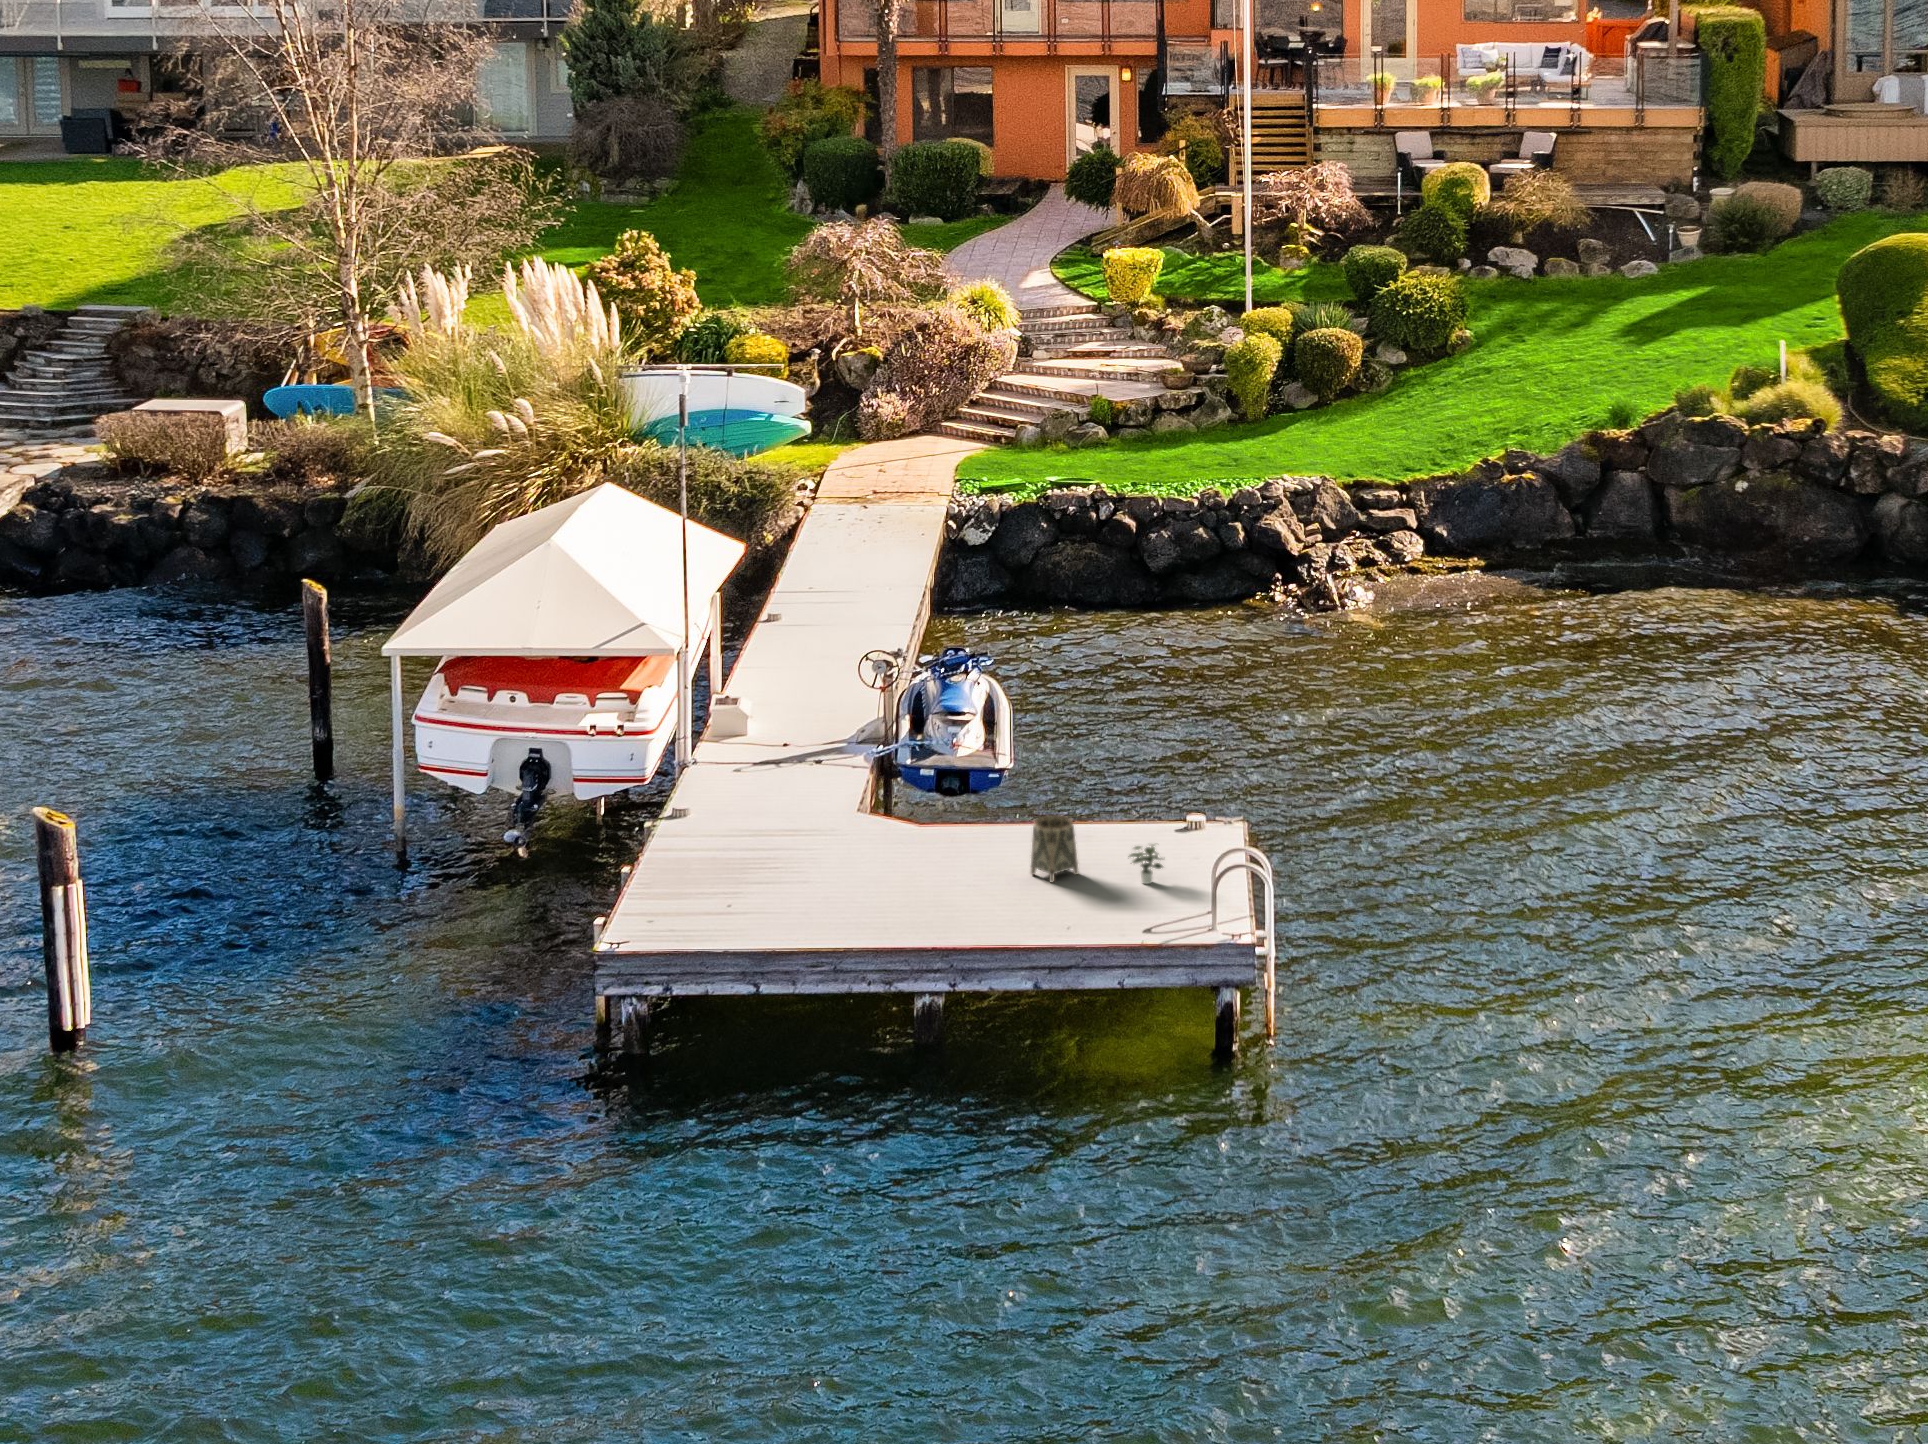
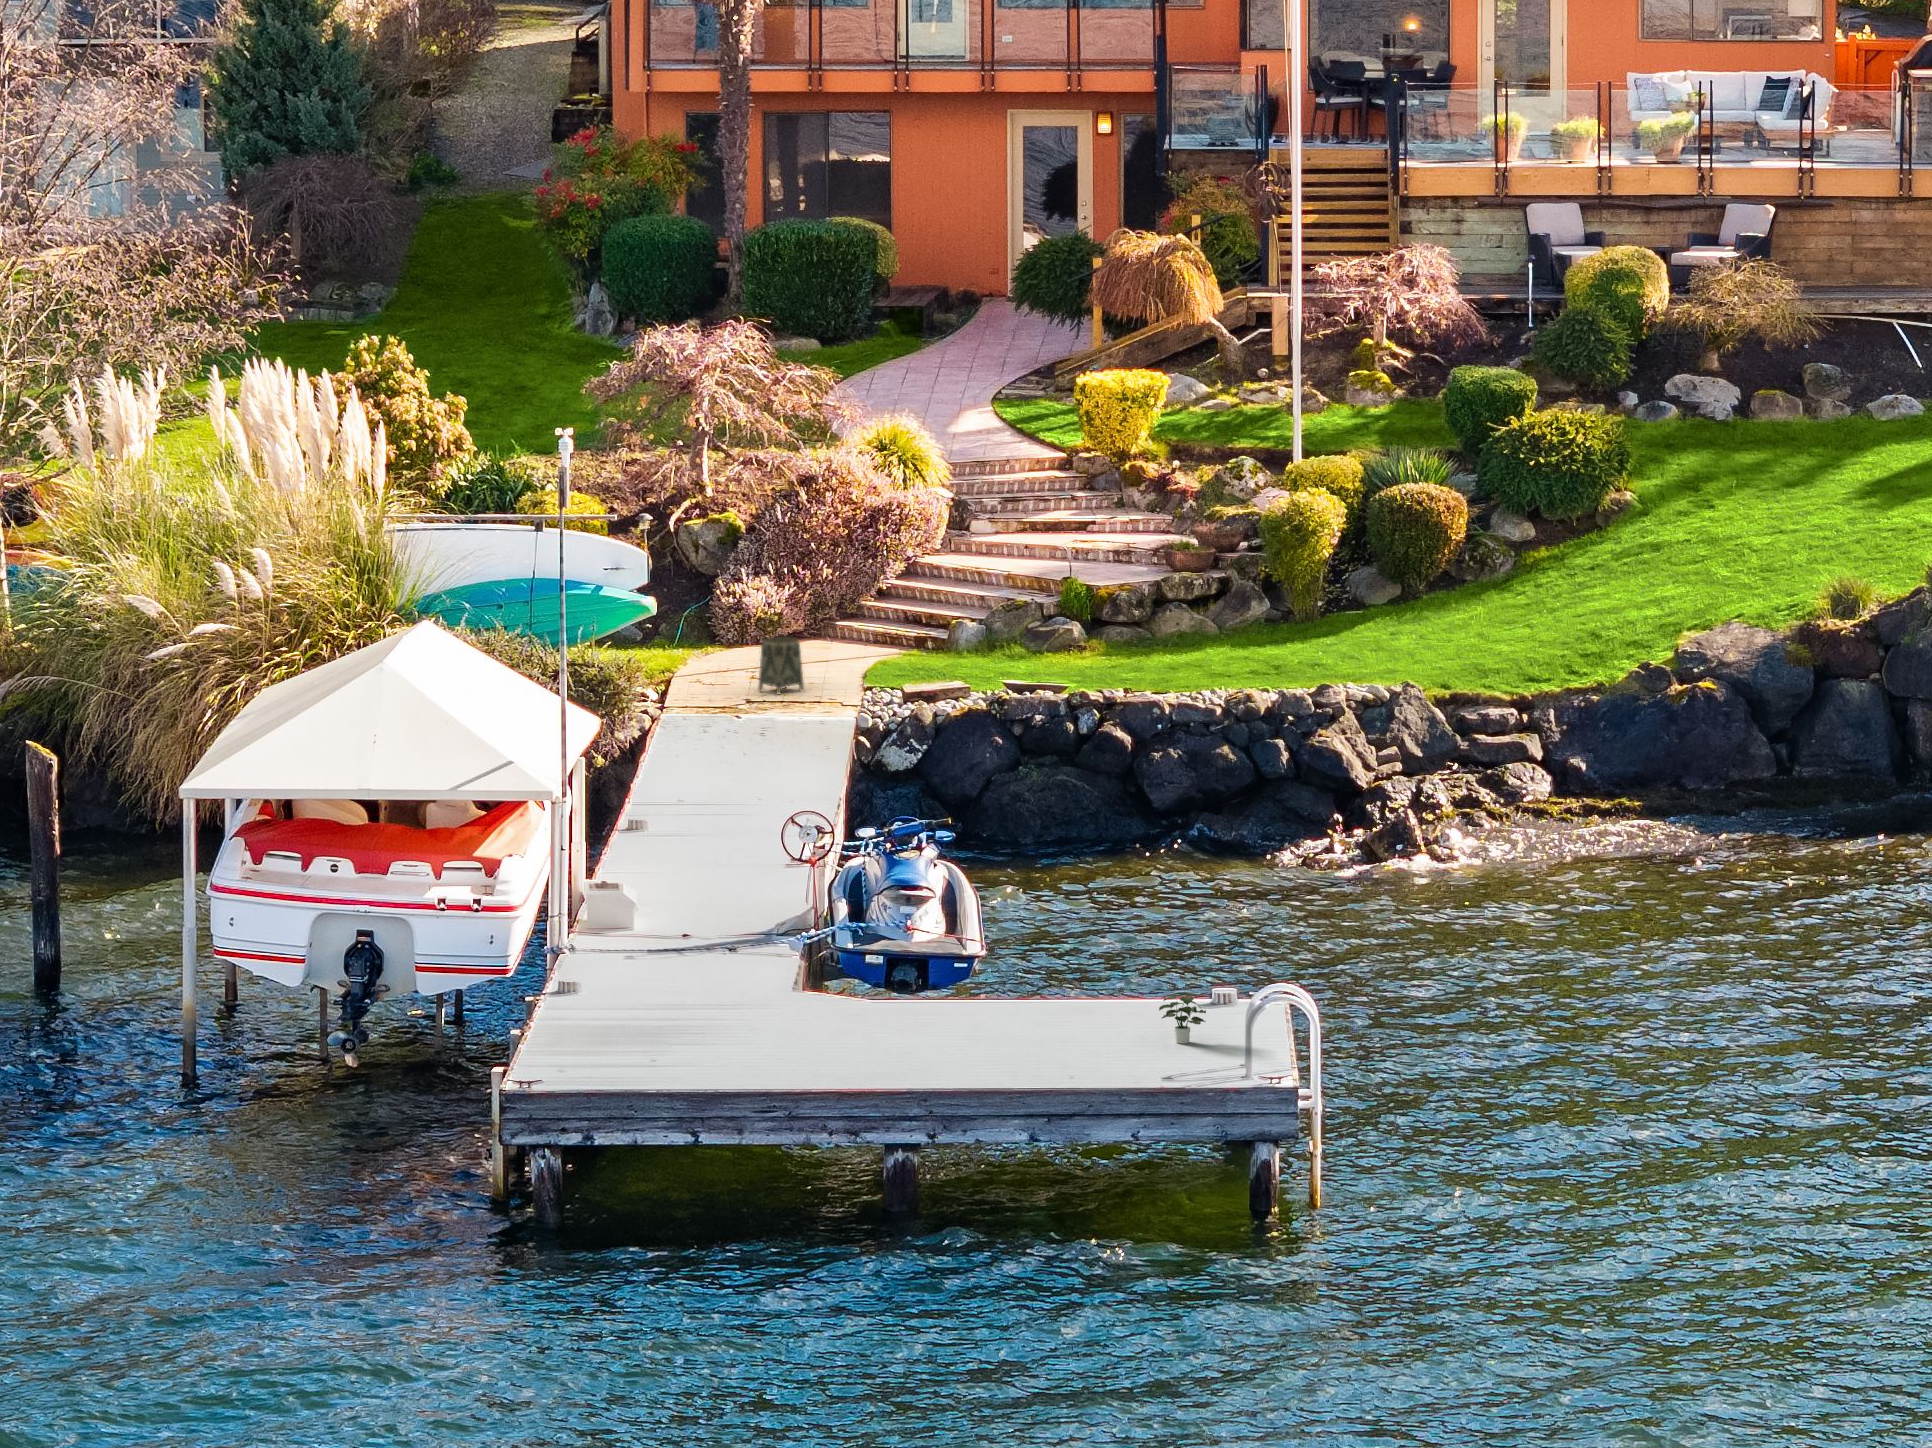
basket: present [1030,815,1078,882] -> present [759,636,804,694]

